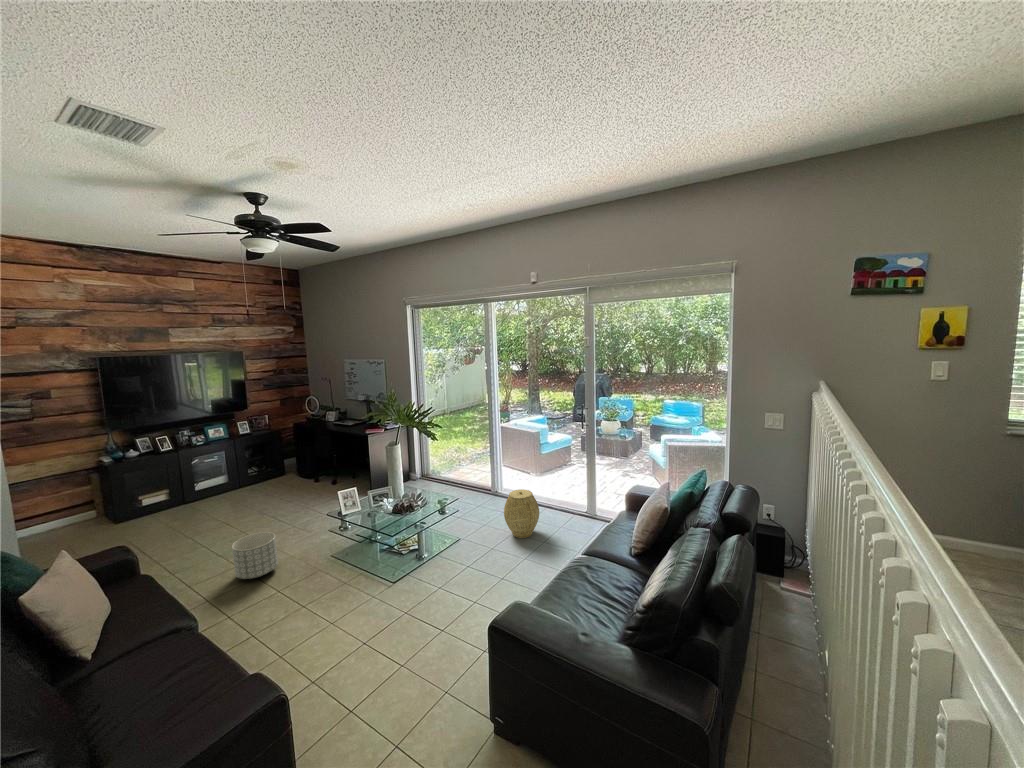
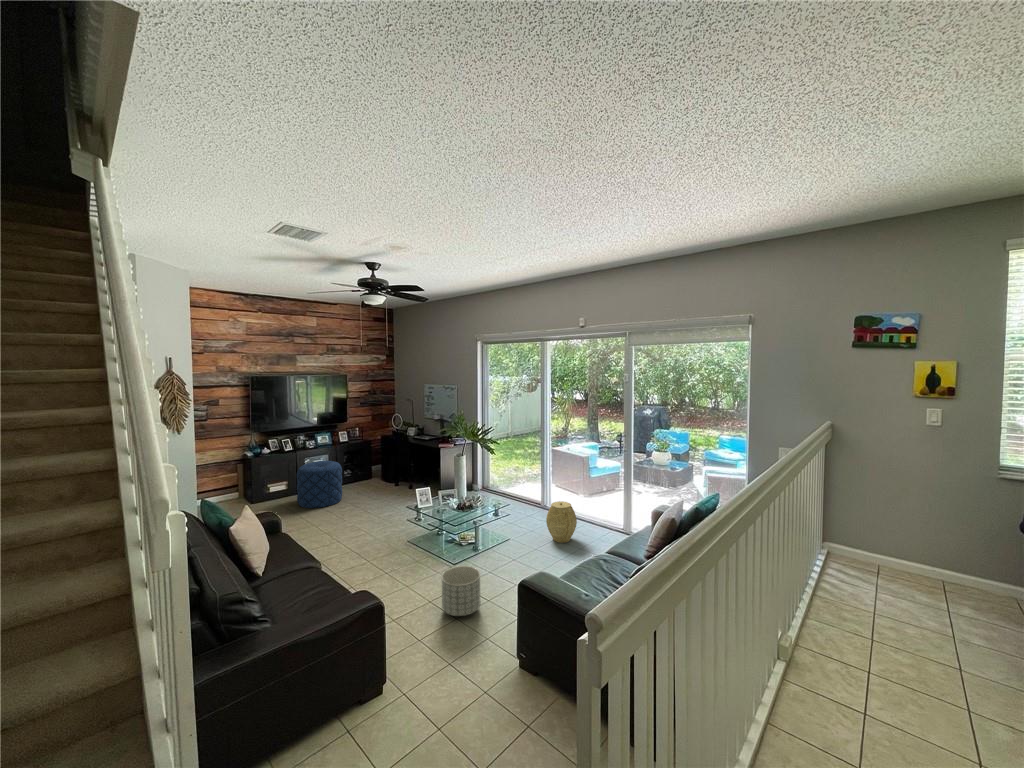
pouf: none [177,460,245,523] -> present [297,461,342,508]
planter: present [232,532,278,579] -> present [442,566,480,616]

